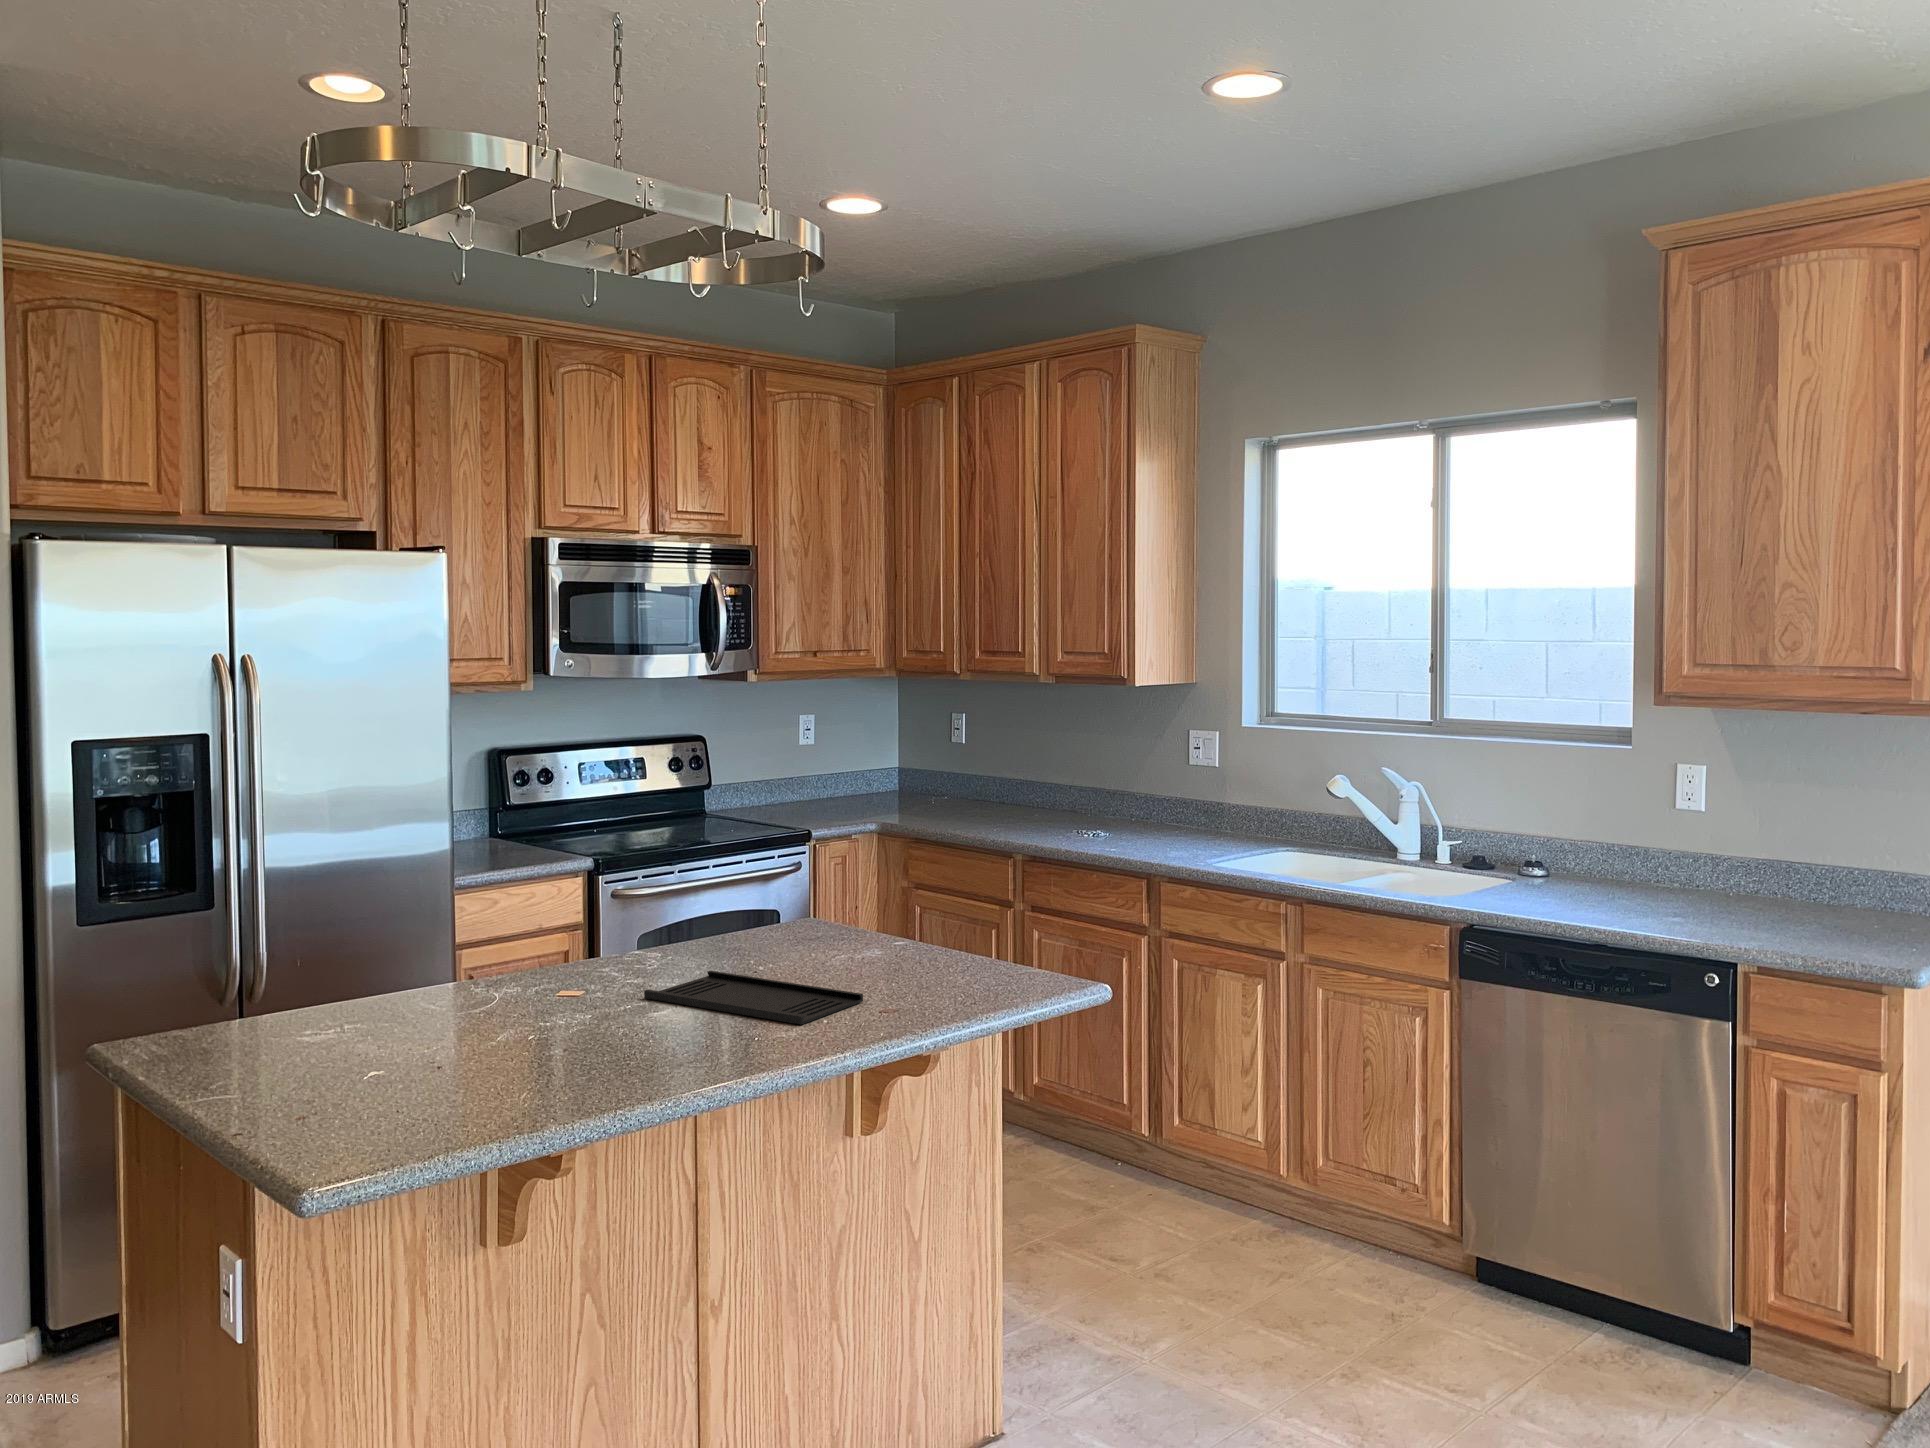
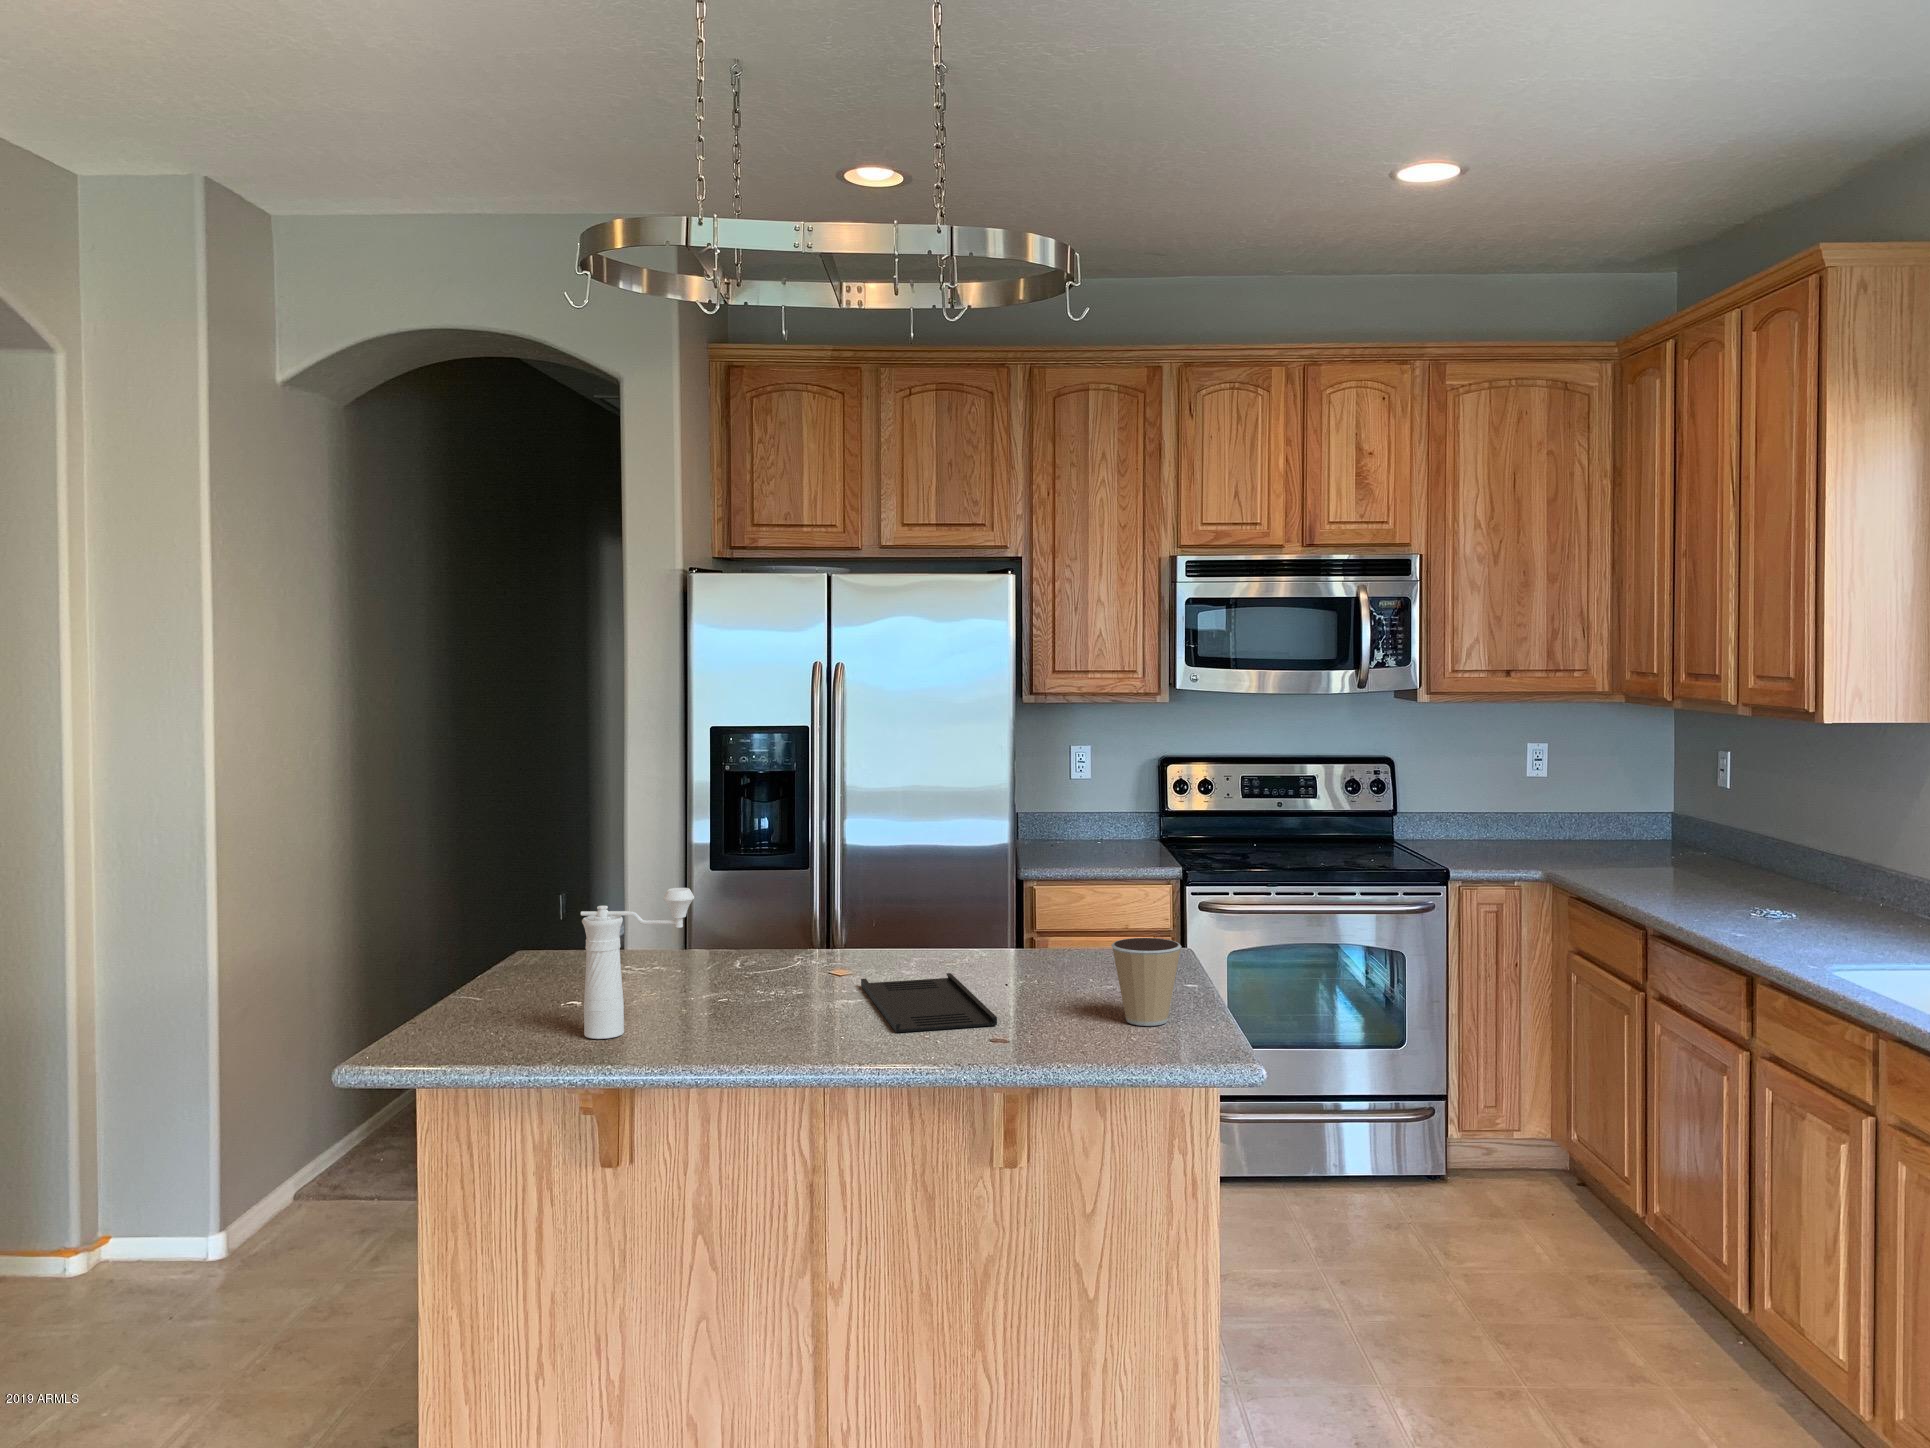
coffee cup: none [928,900,990,979] -> present [1111,938,1181,1026]
pepper mill: none [504,910,625,1096] -> present [581,888,694,1039]

